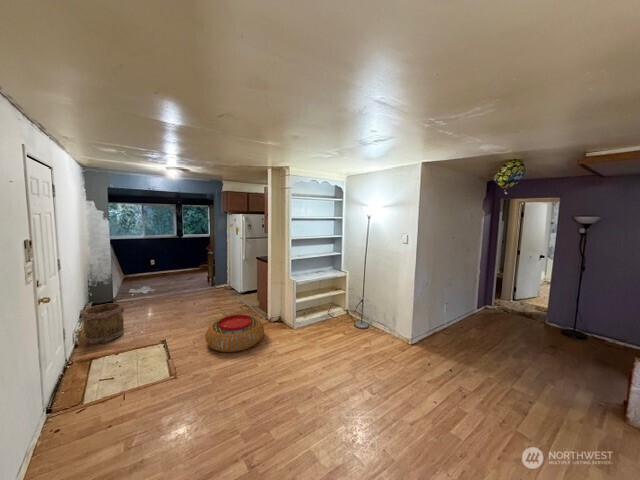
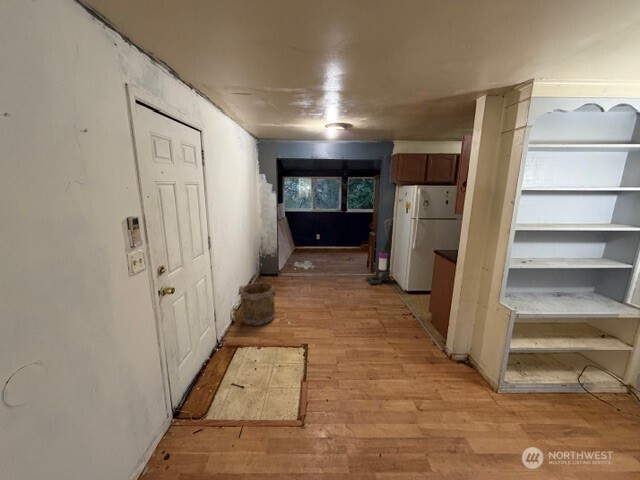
vacuum cleaner: none [208,240,230,294] -> present [366,219,393,285]
pouf: present [205,314,264,352] -> none [352,336,444,411]

